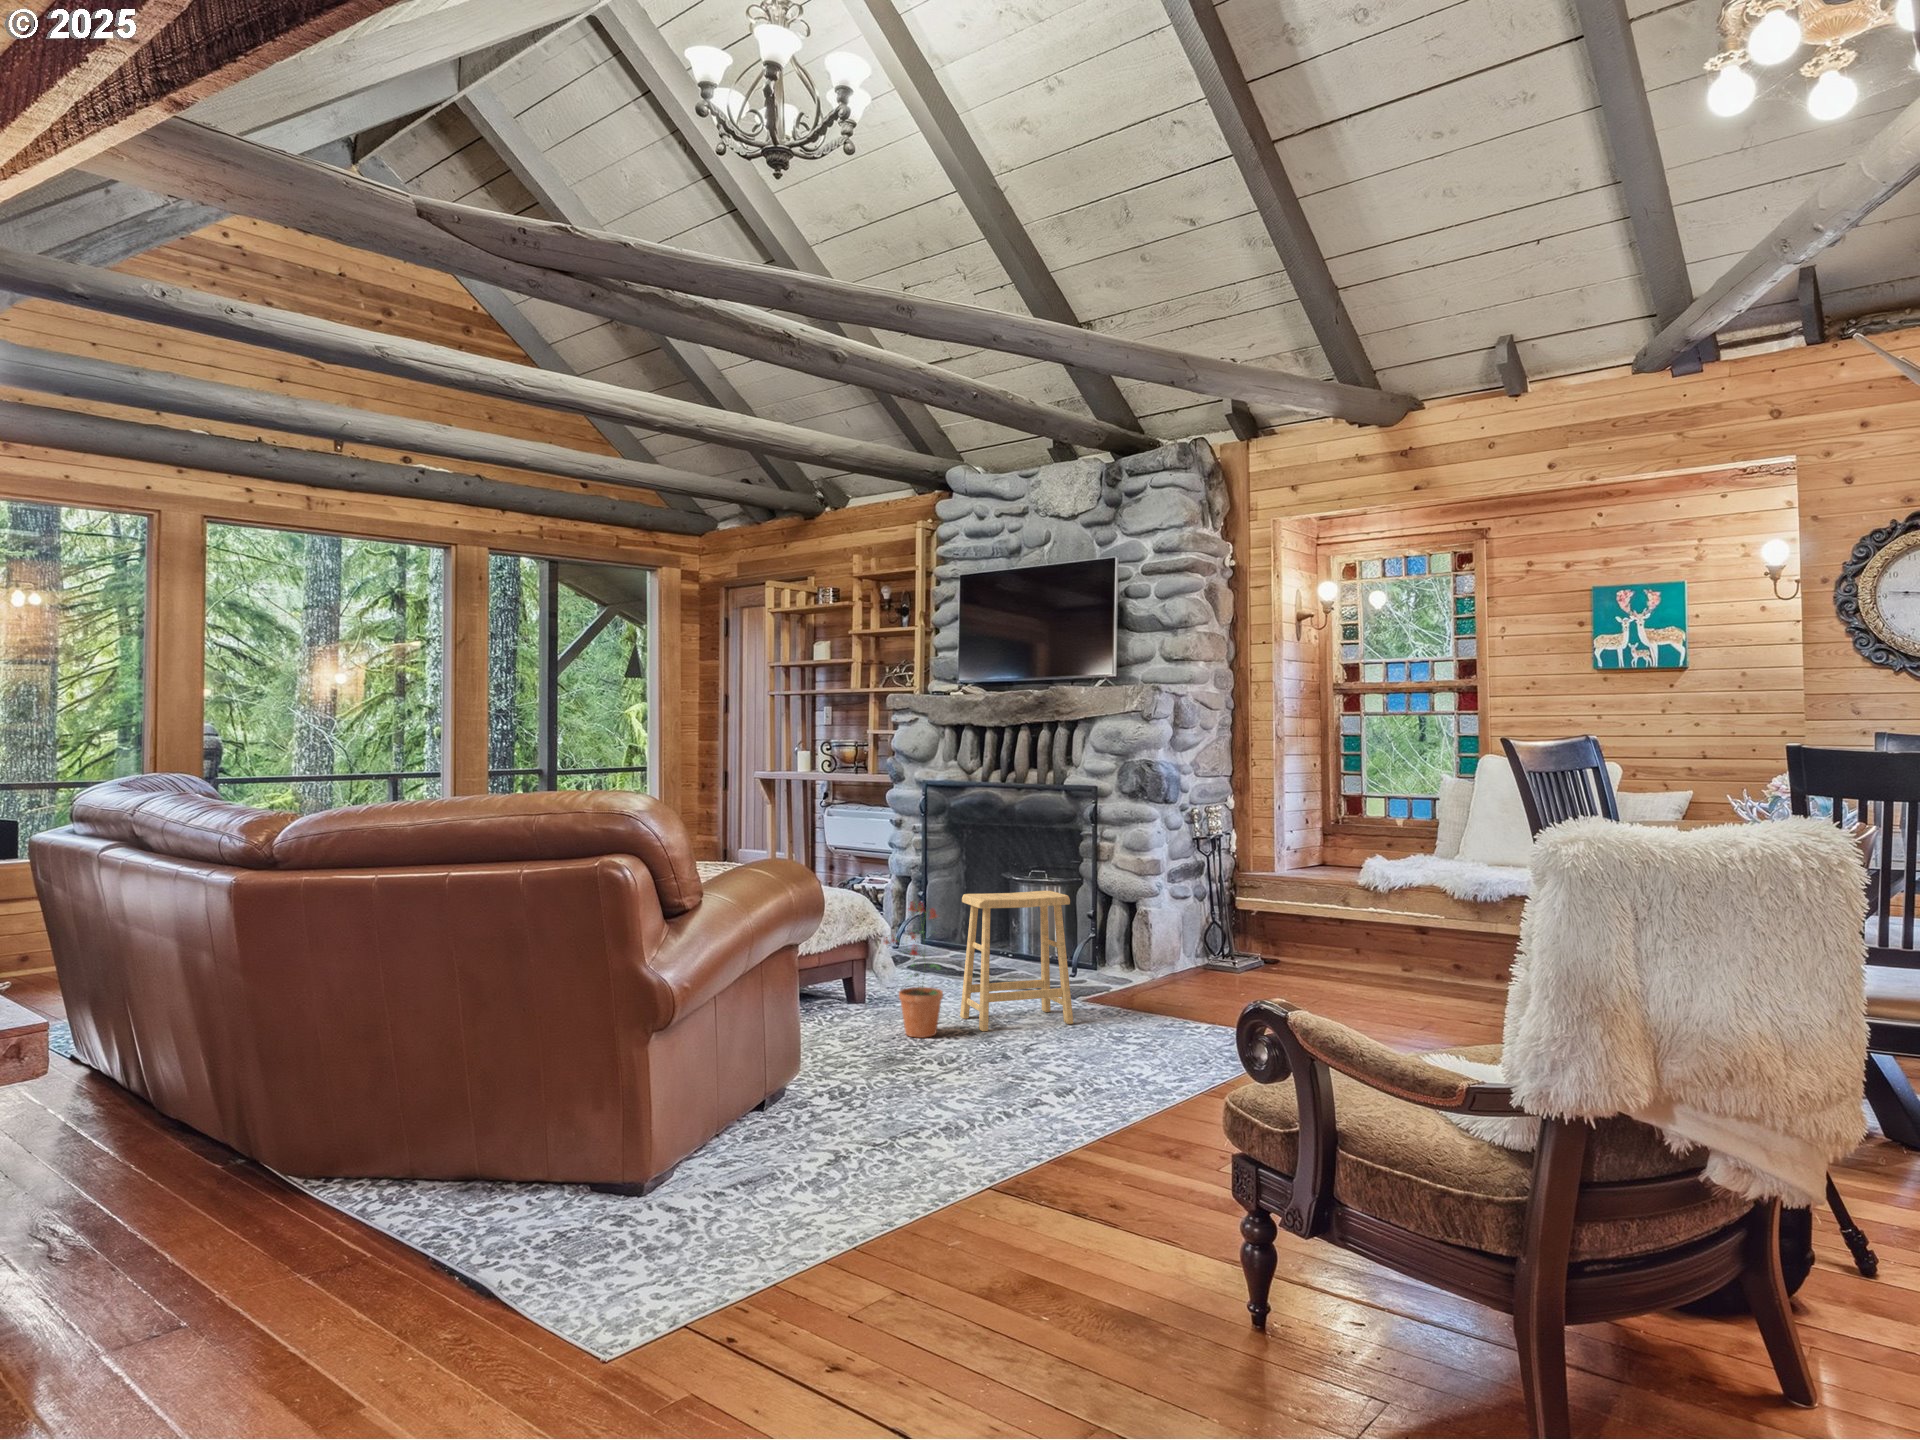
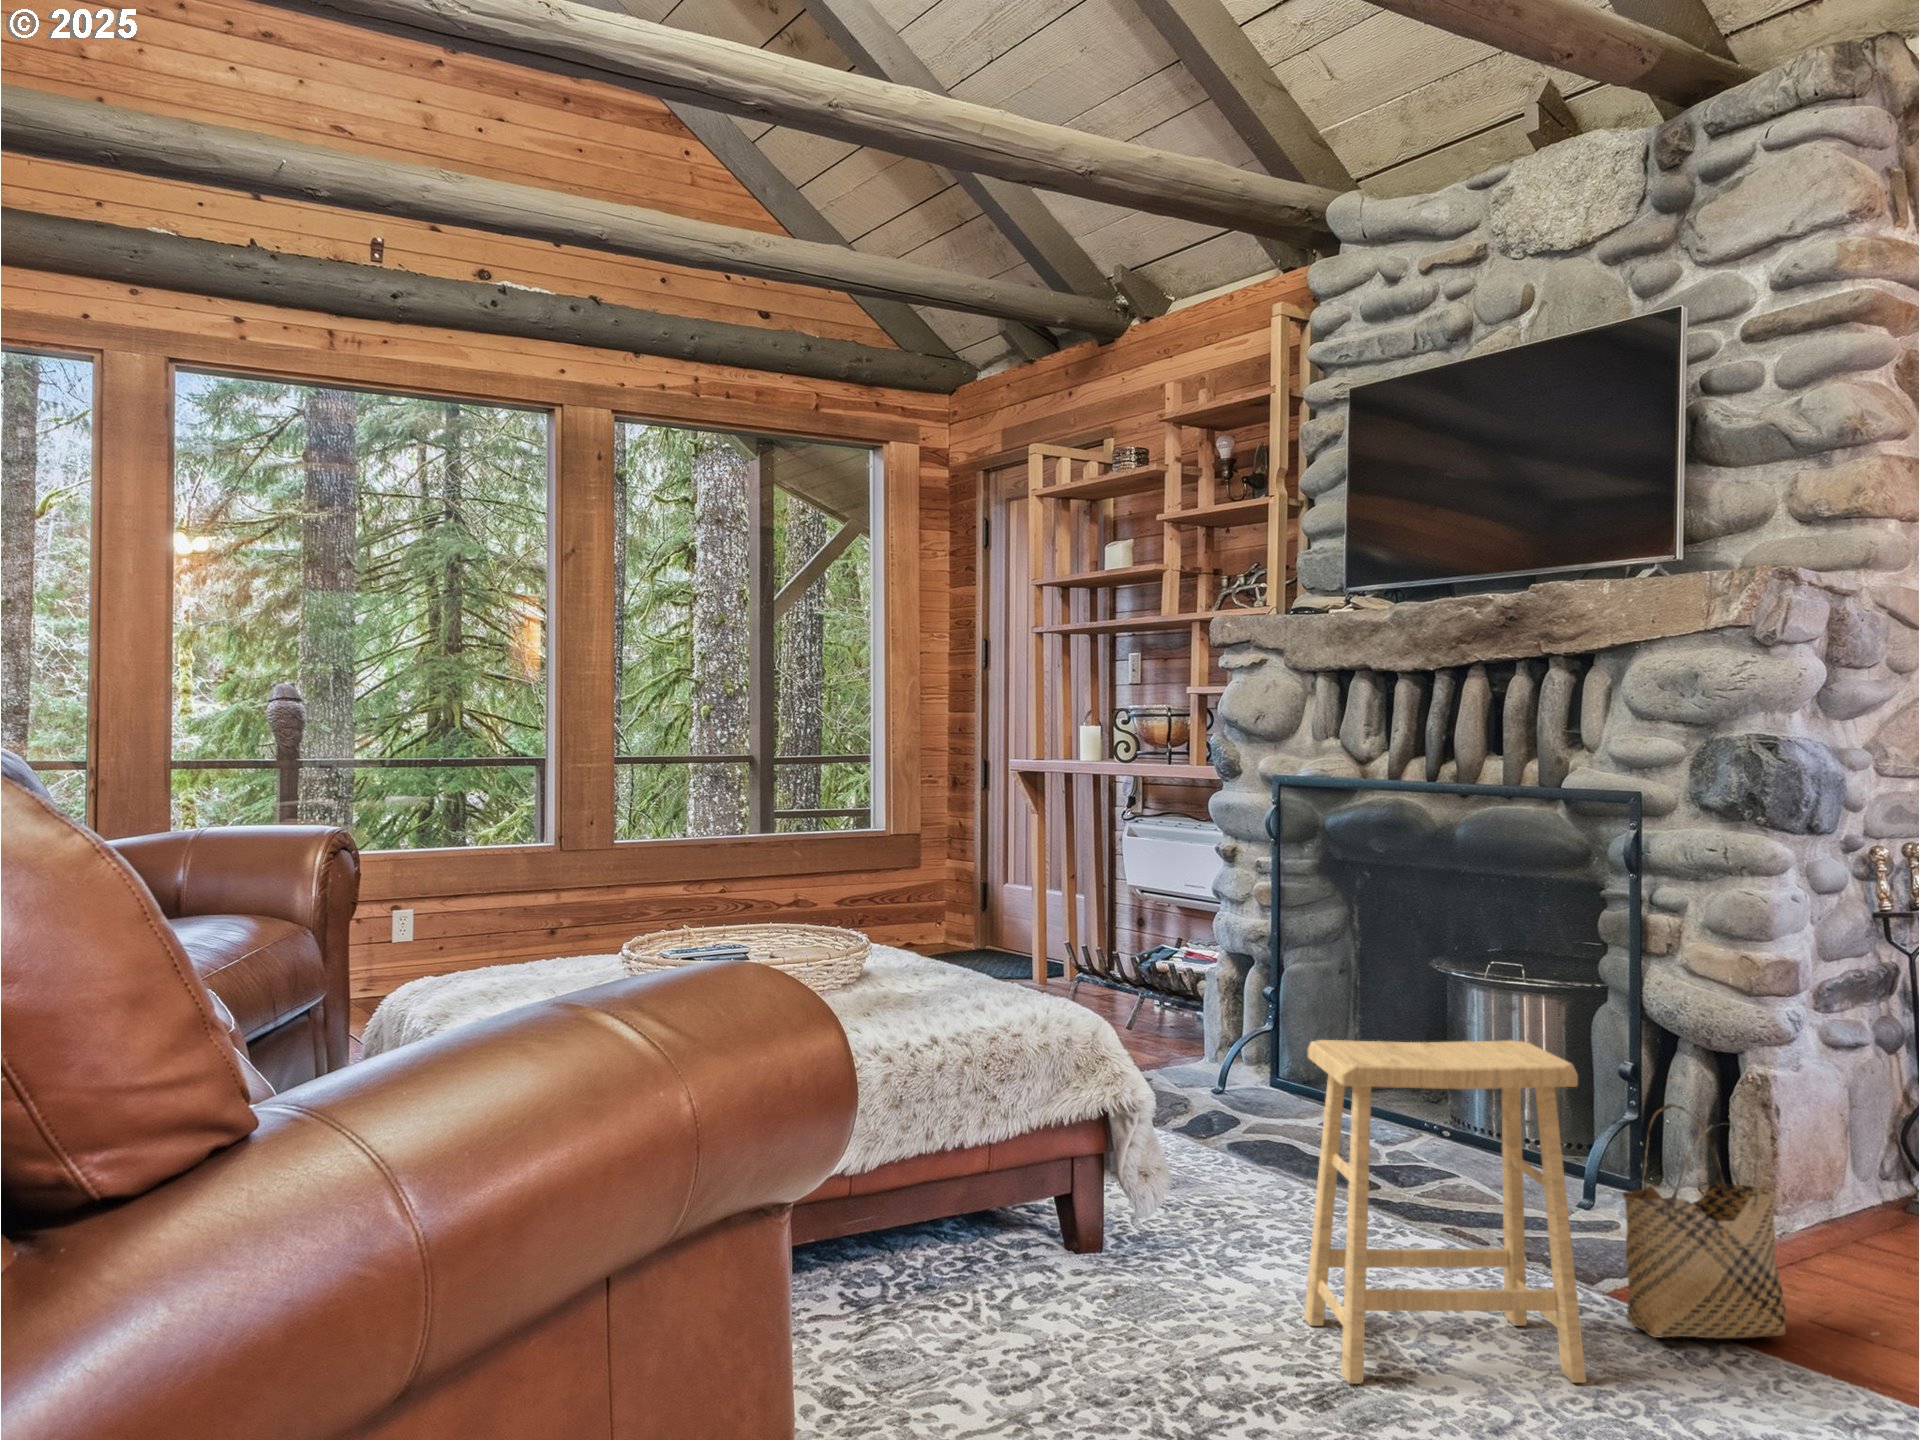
potted plant: present [883,902,943,1038] -> none [1111,1054,1253,1389]
woven basket: none [1088,916,1148,1010] -> present [1623,1104,1786,1338]

